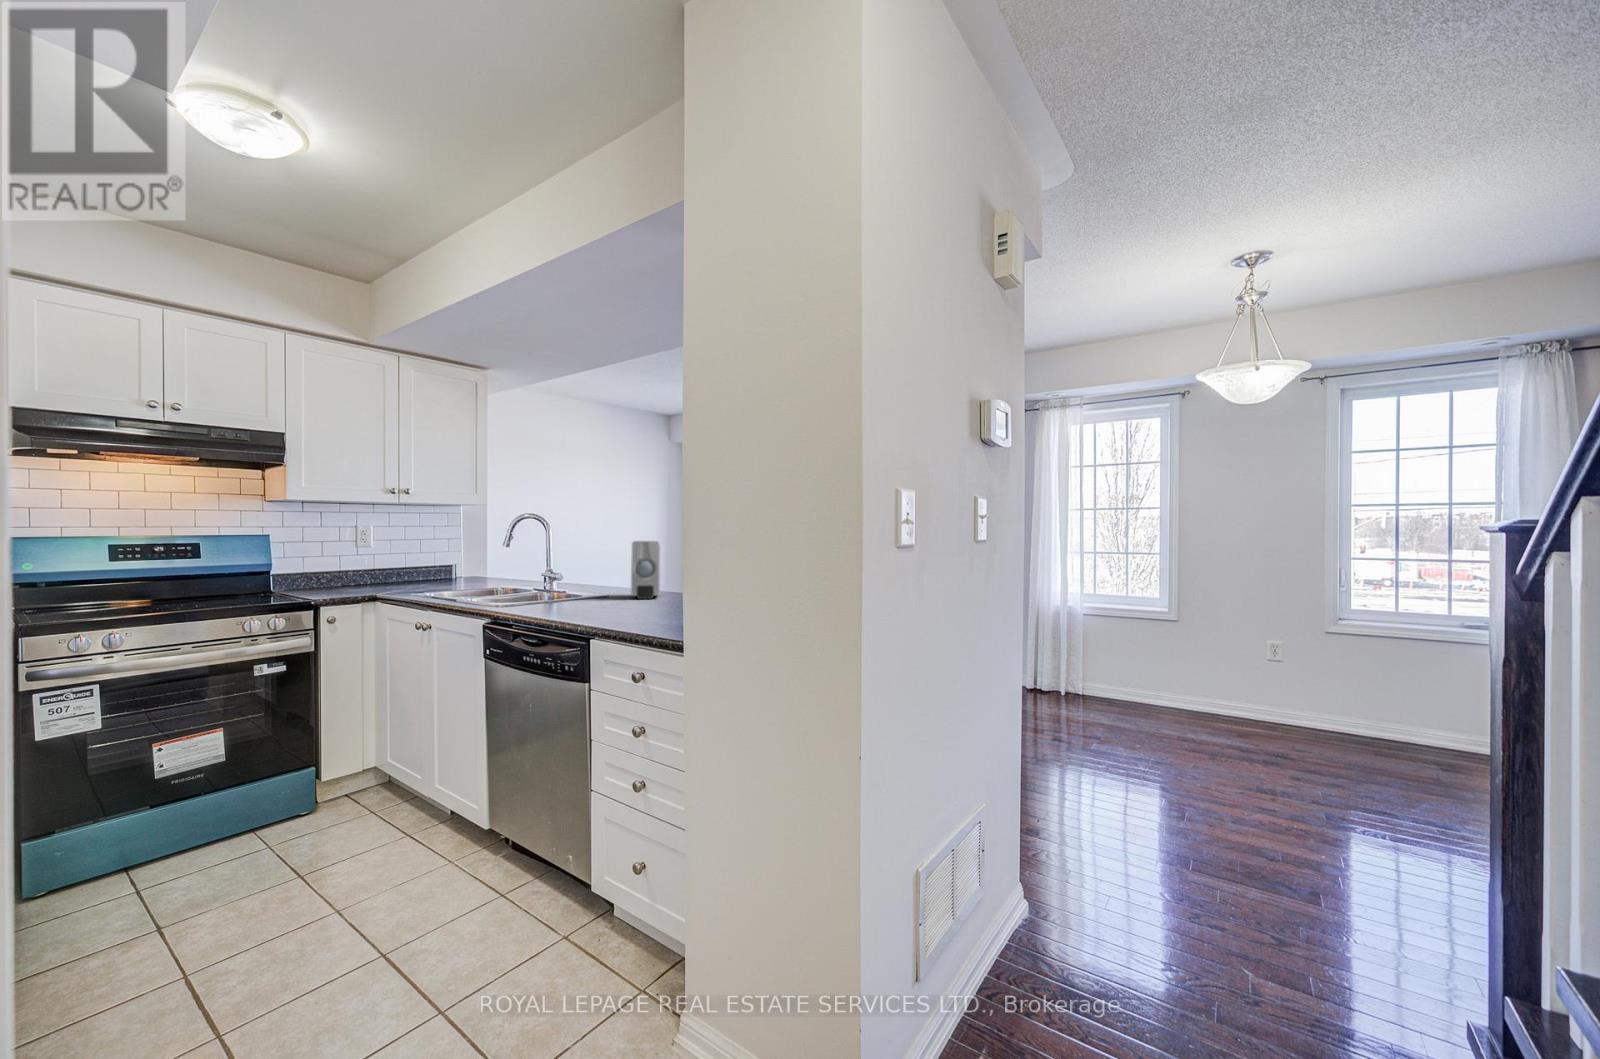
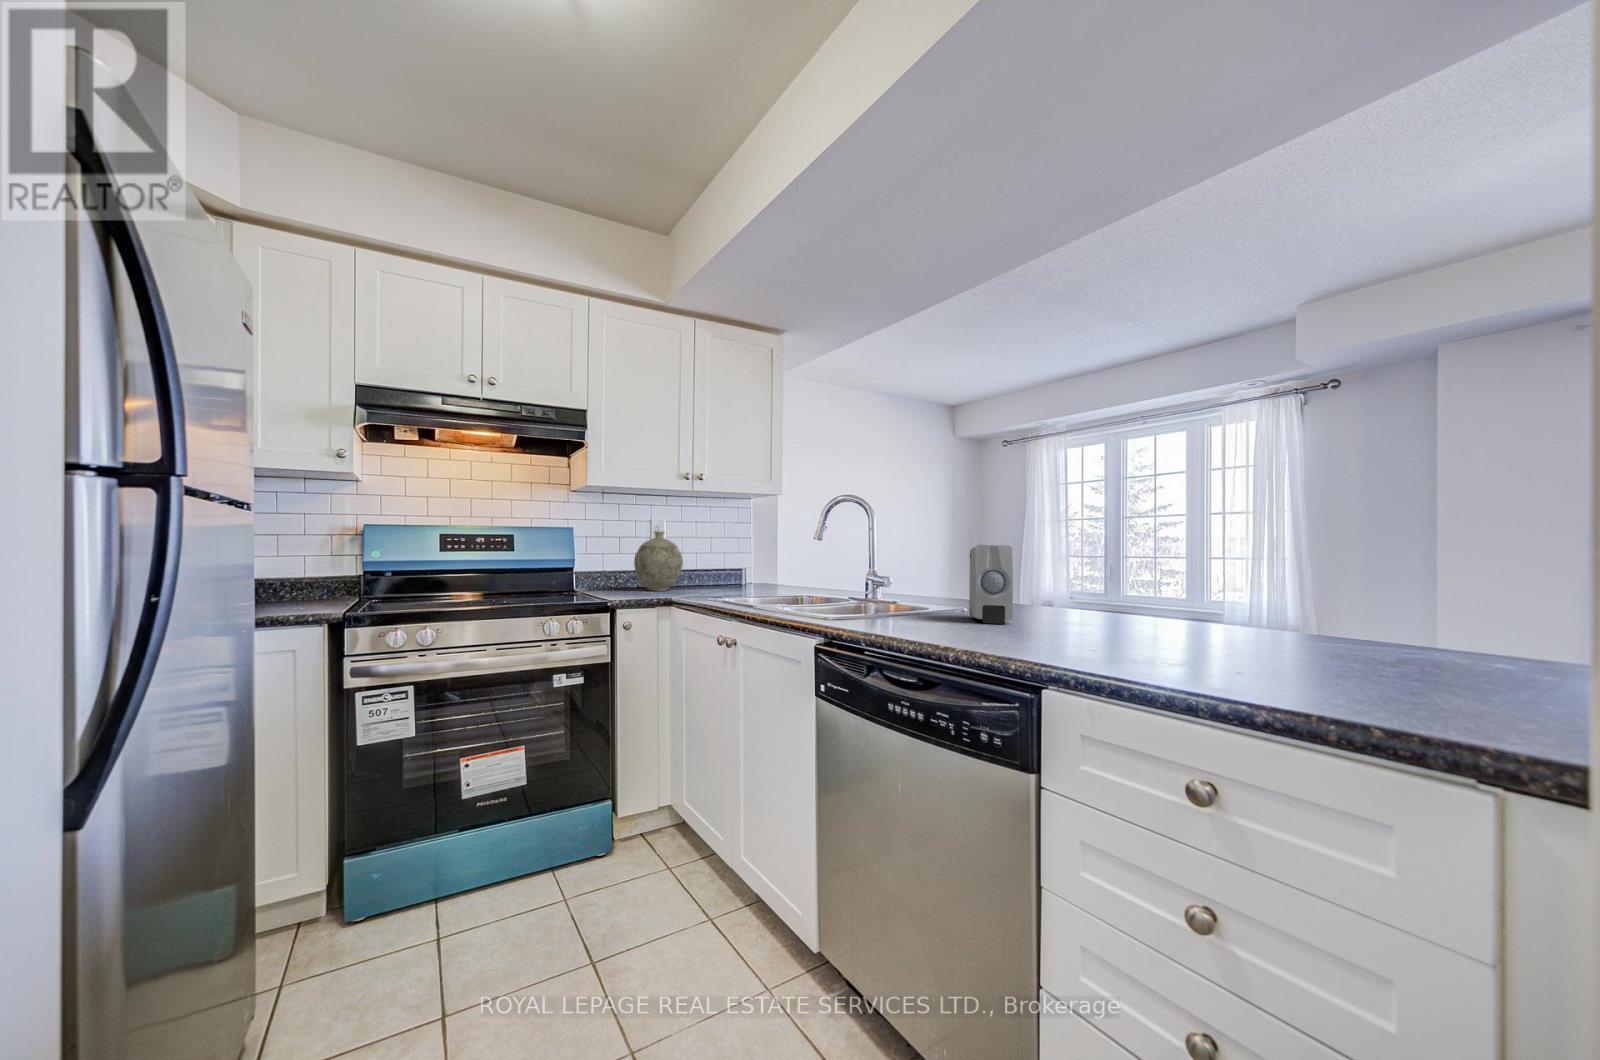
decorative vase: none [336,532,389,589] -> present [634,531,683,591]

